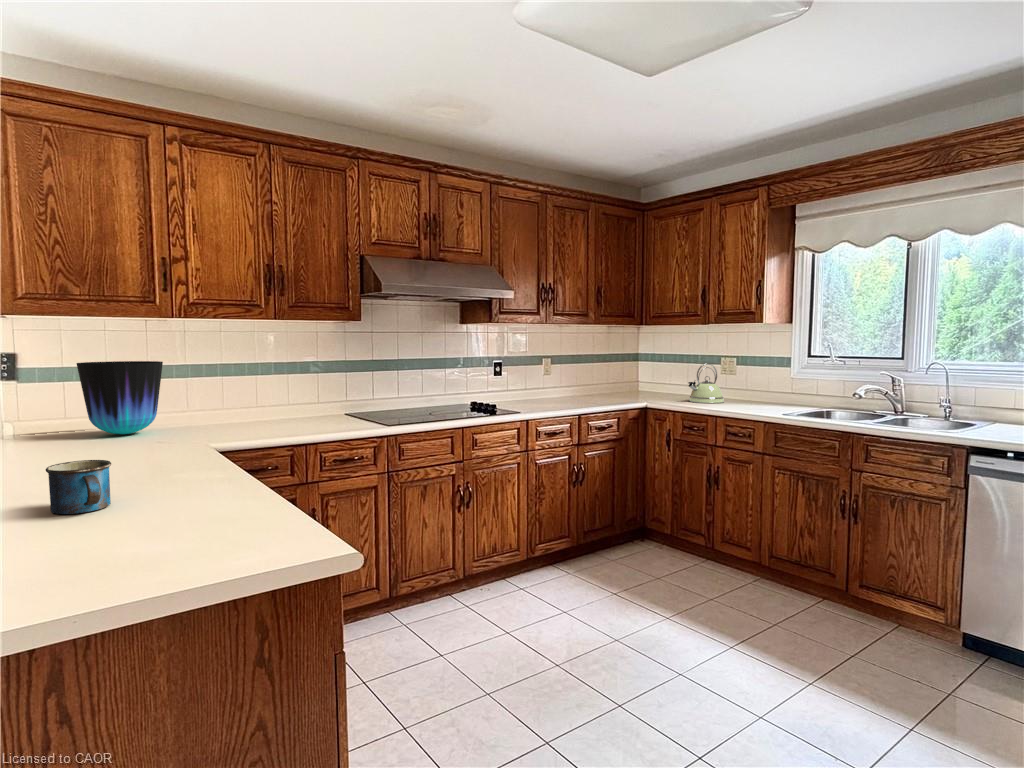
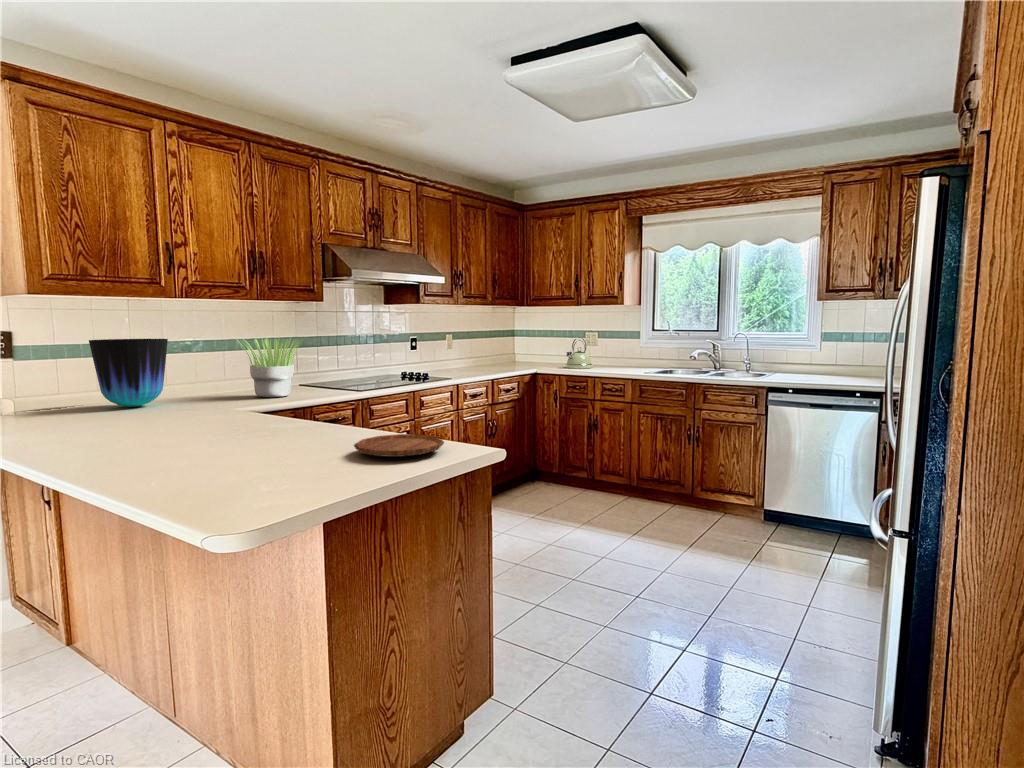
potted plant: none [236,360,321,429] -> present [237,339,298,398]
mug: present [46,460,111,514] -> none [251,407,300,444]
tray: none [64,518,226,571] -> present [354,434,444,457]

